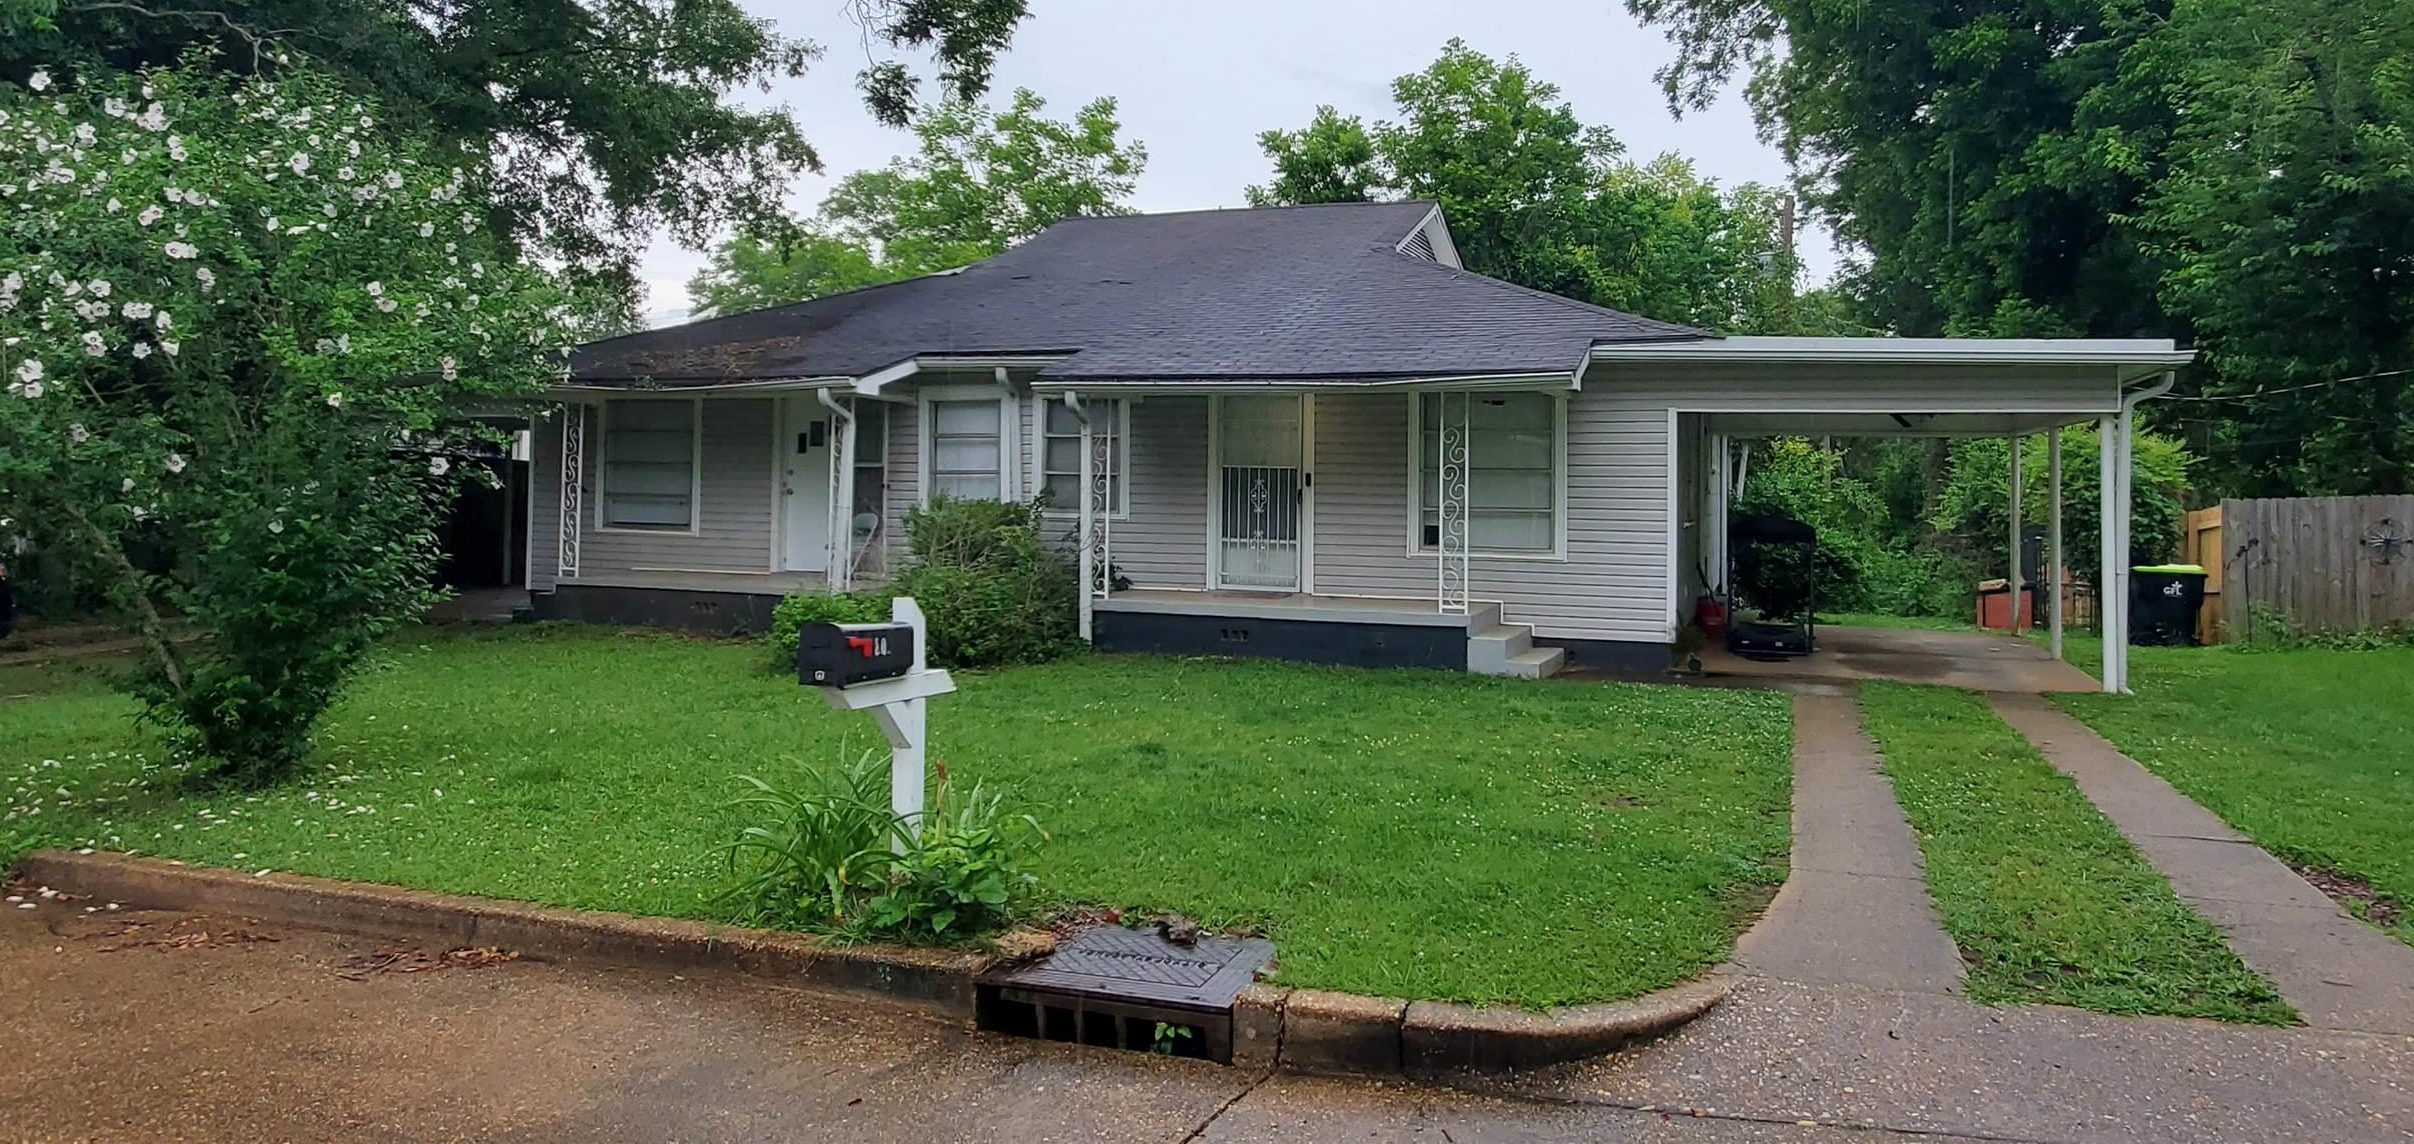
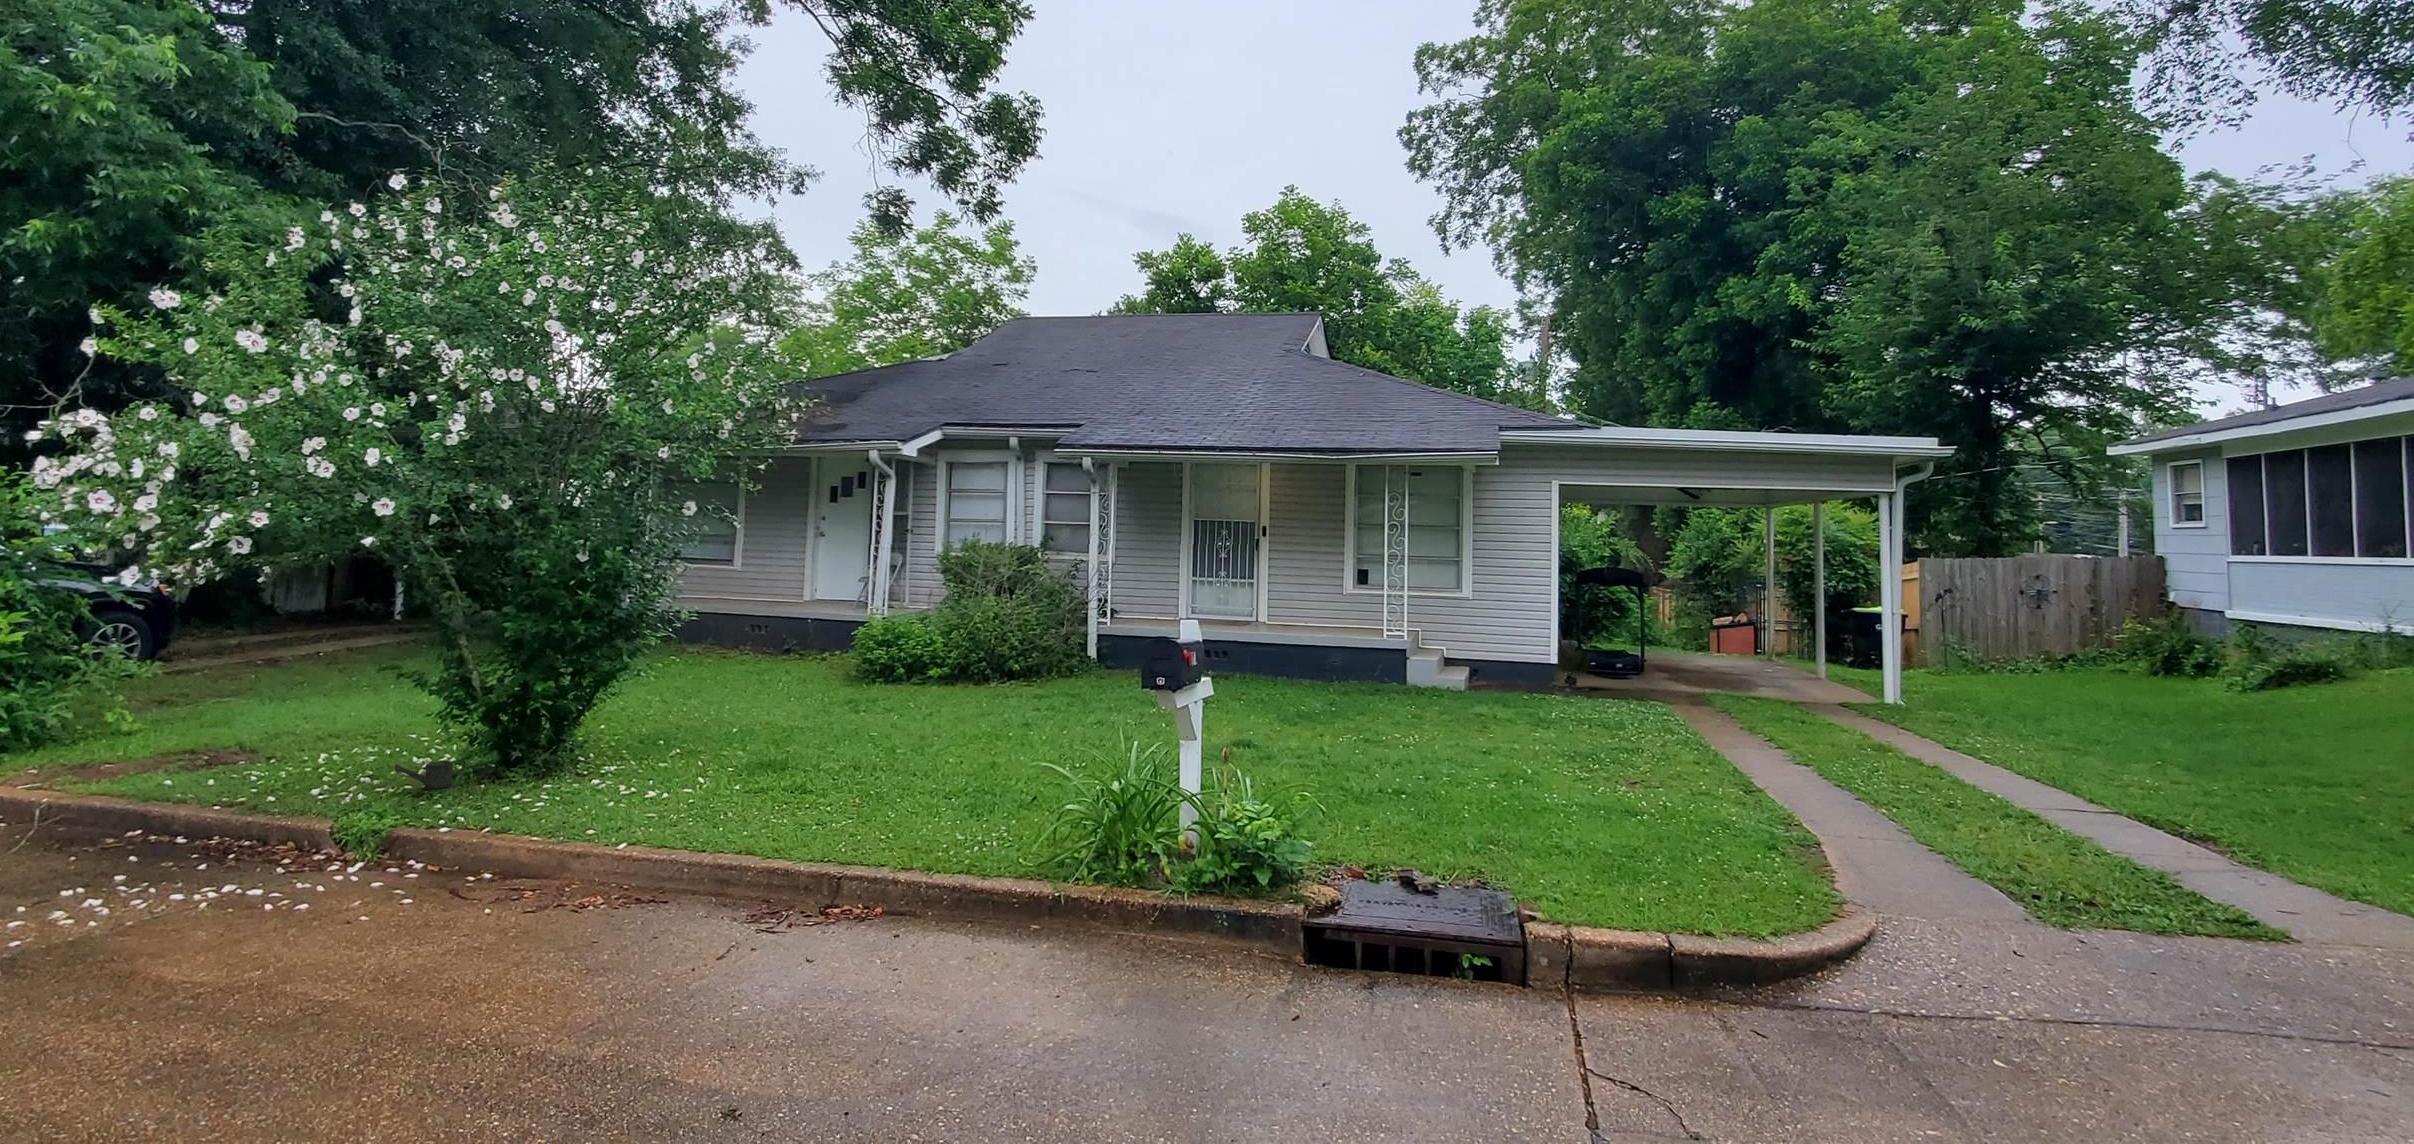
watering can: none [97,769,186,802] -> present [395,760,465,789]

